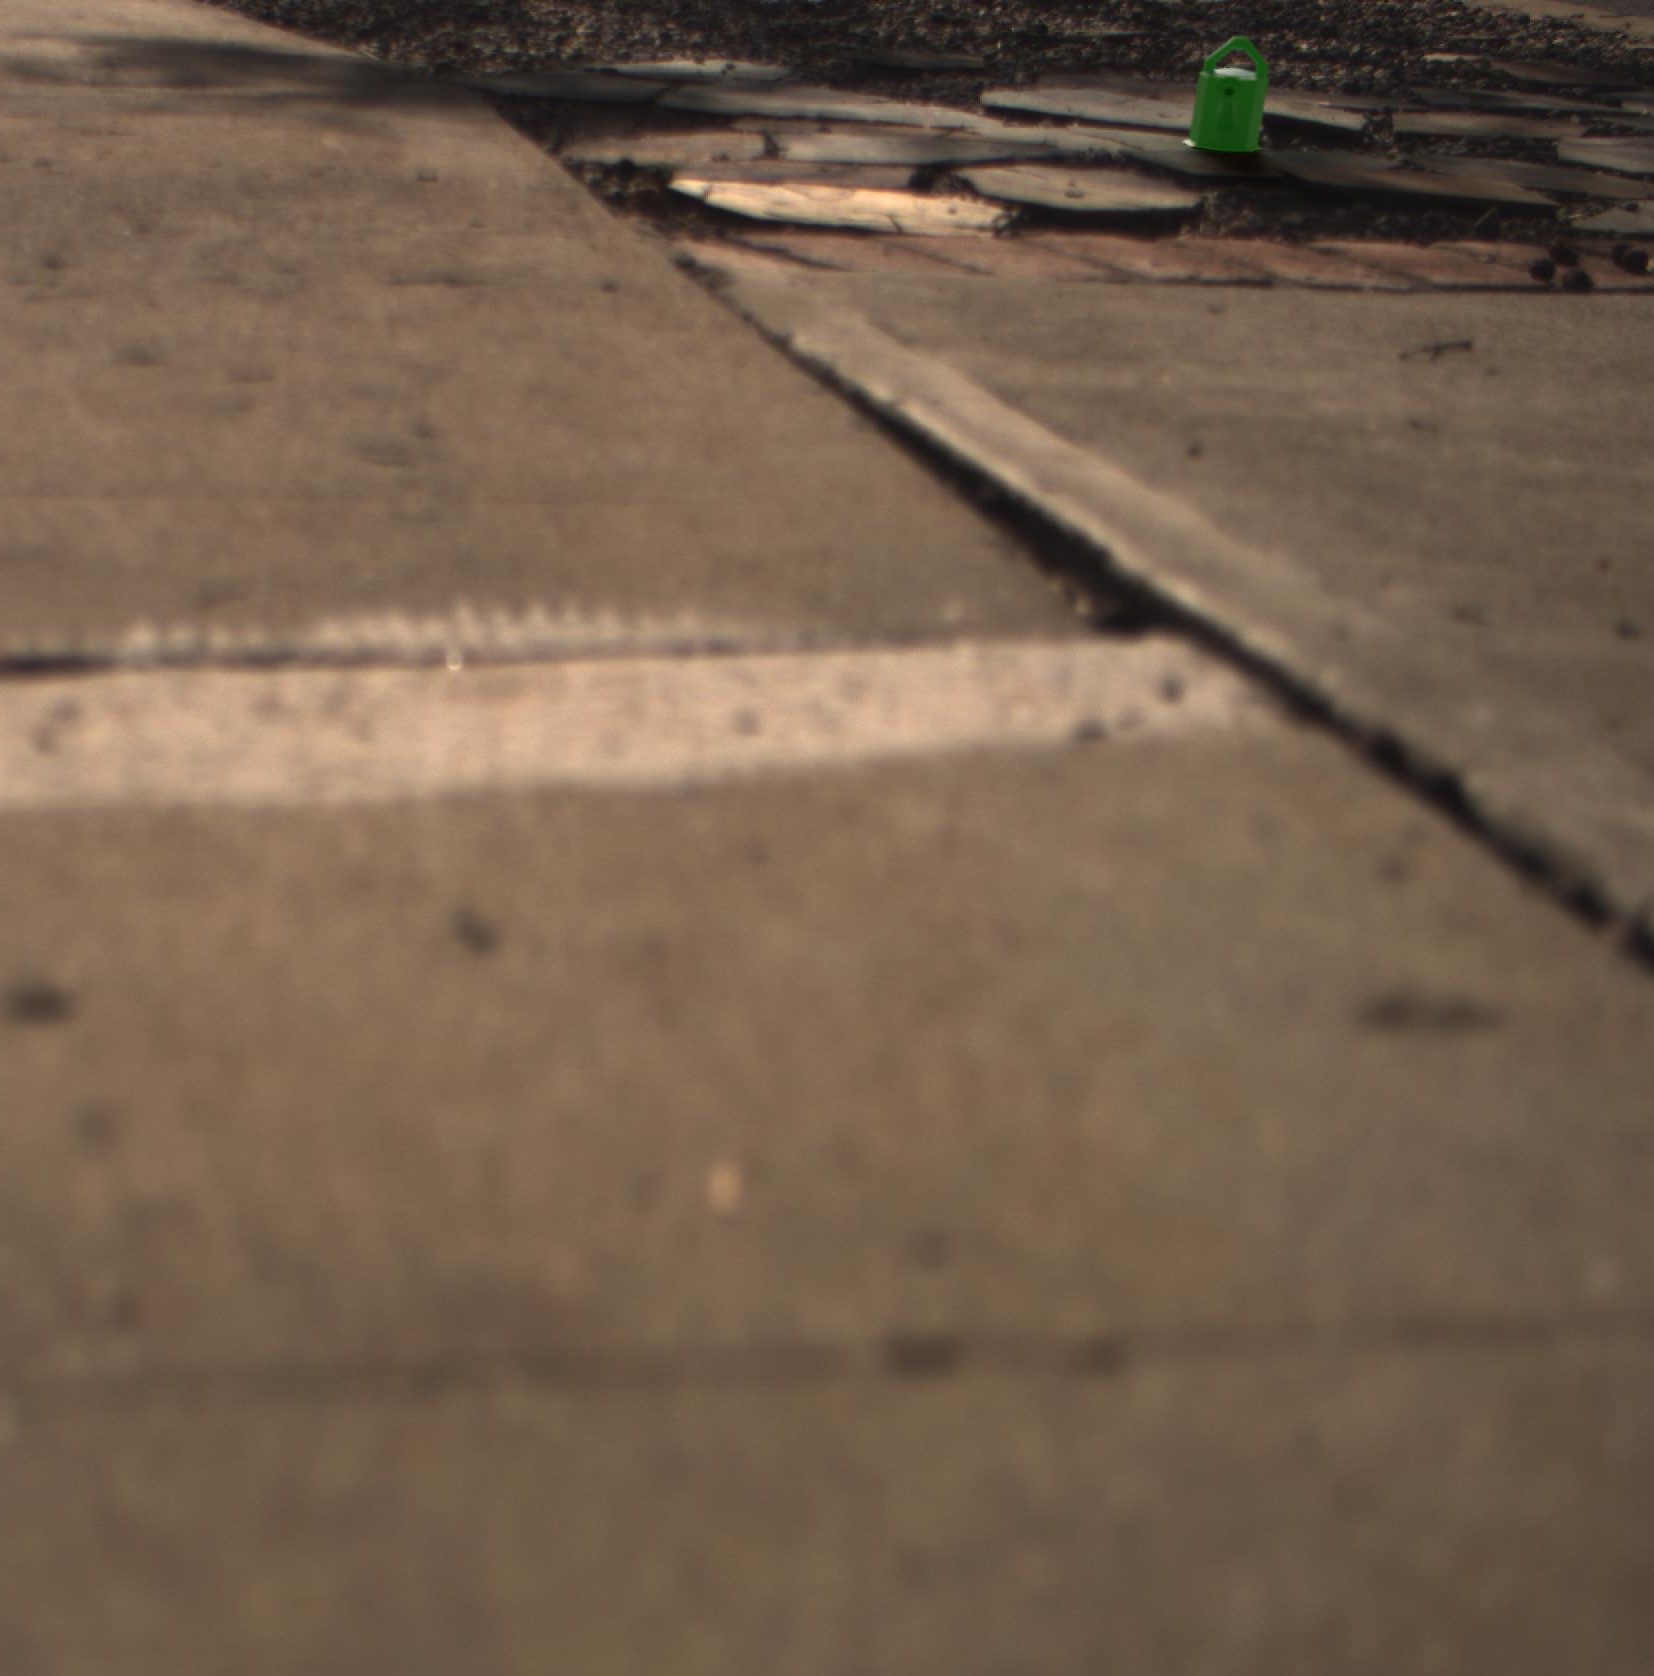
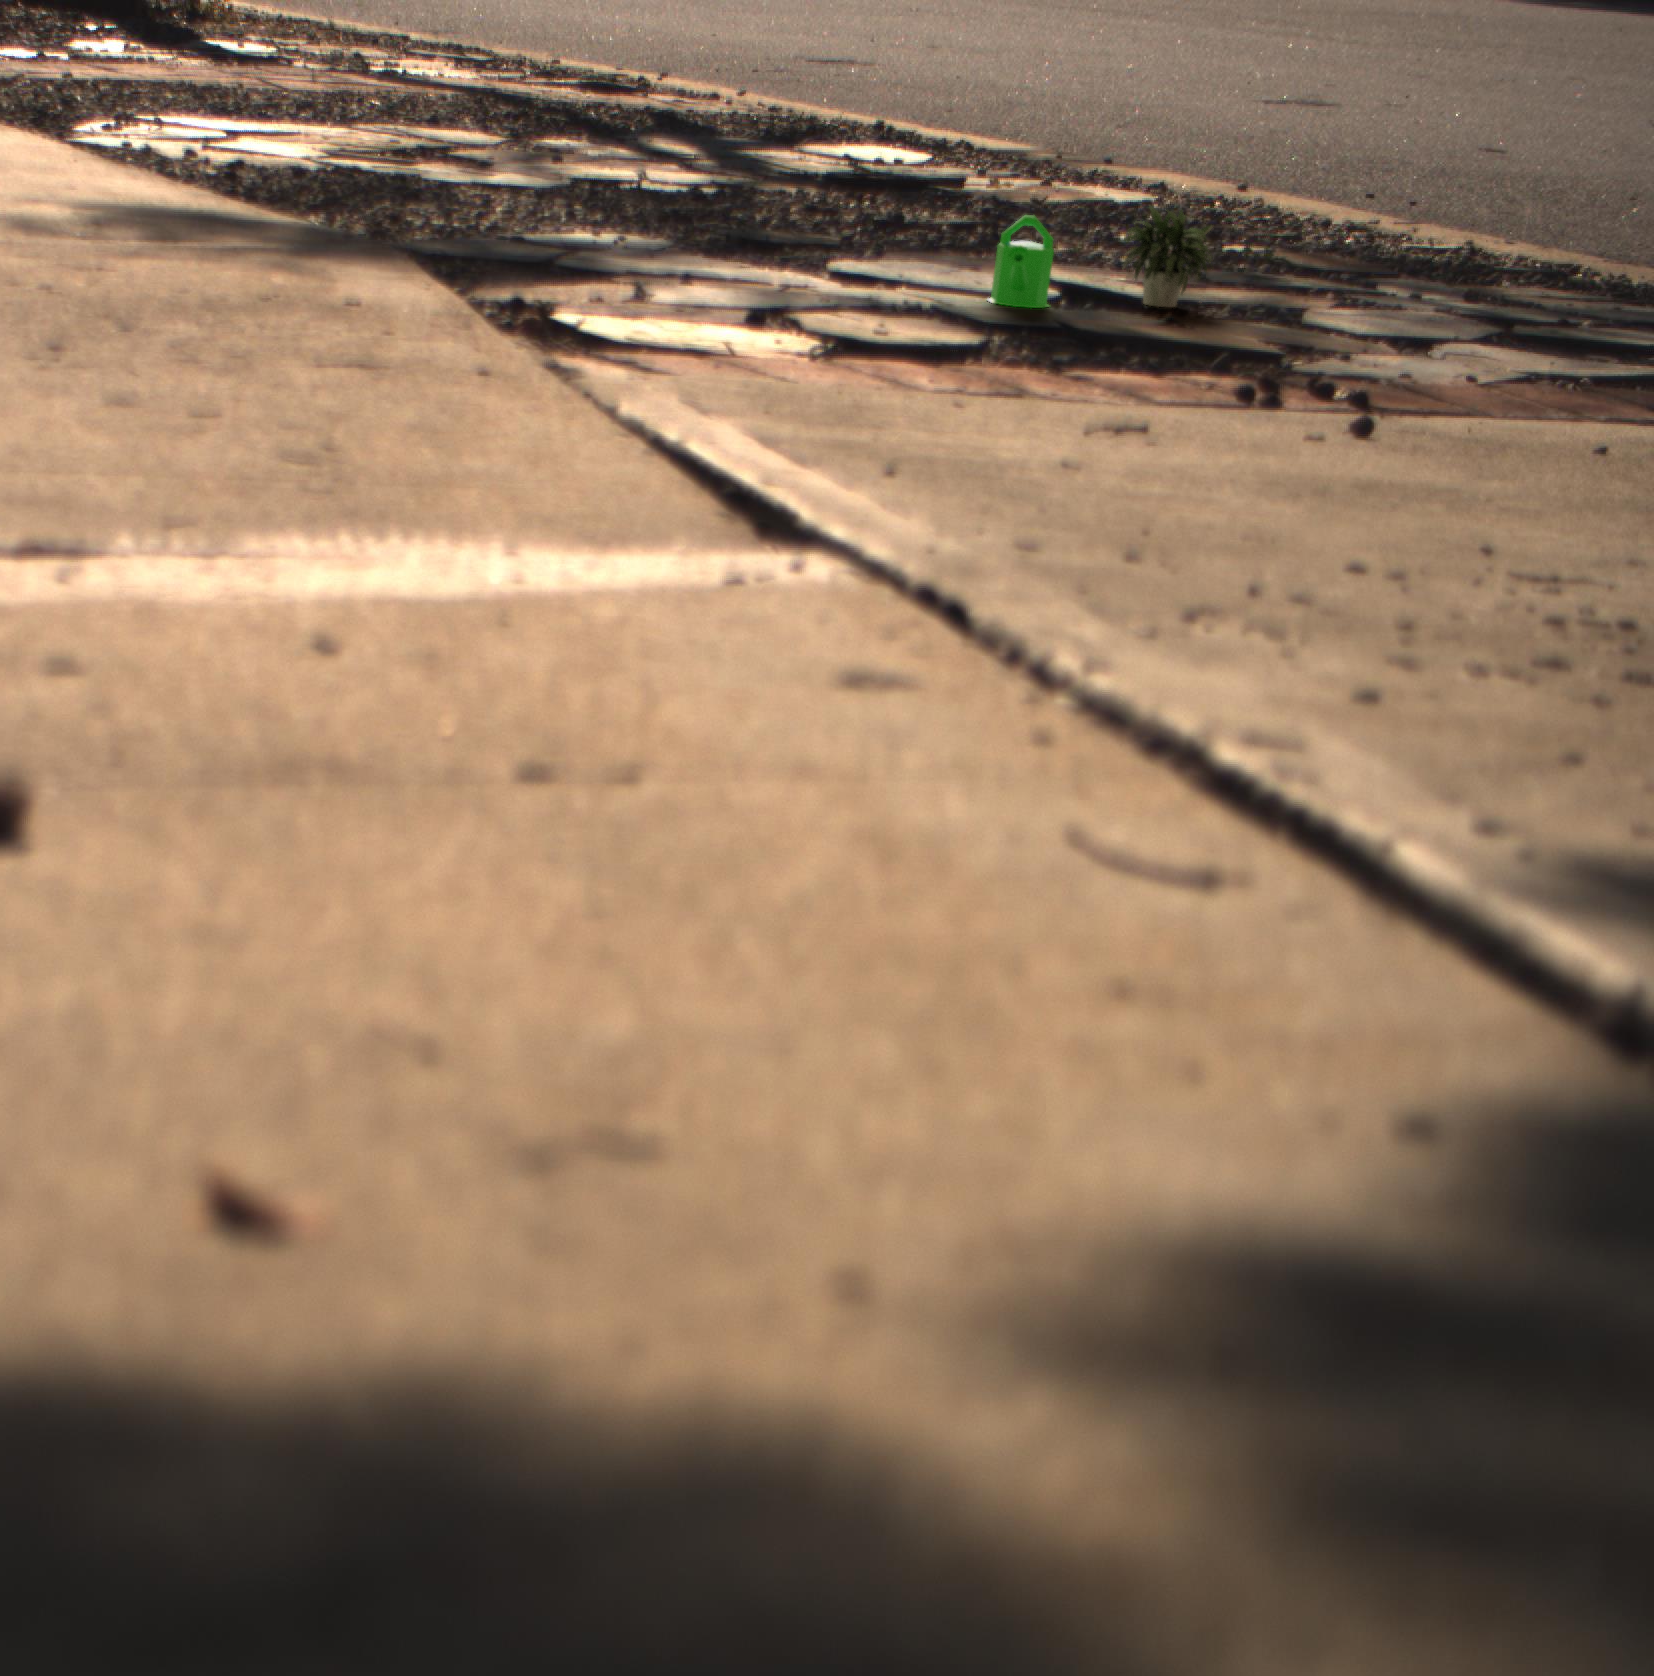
potted plant: none [1341,19,1458,145] -> present [1122,207,1213,307]

